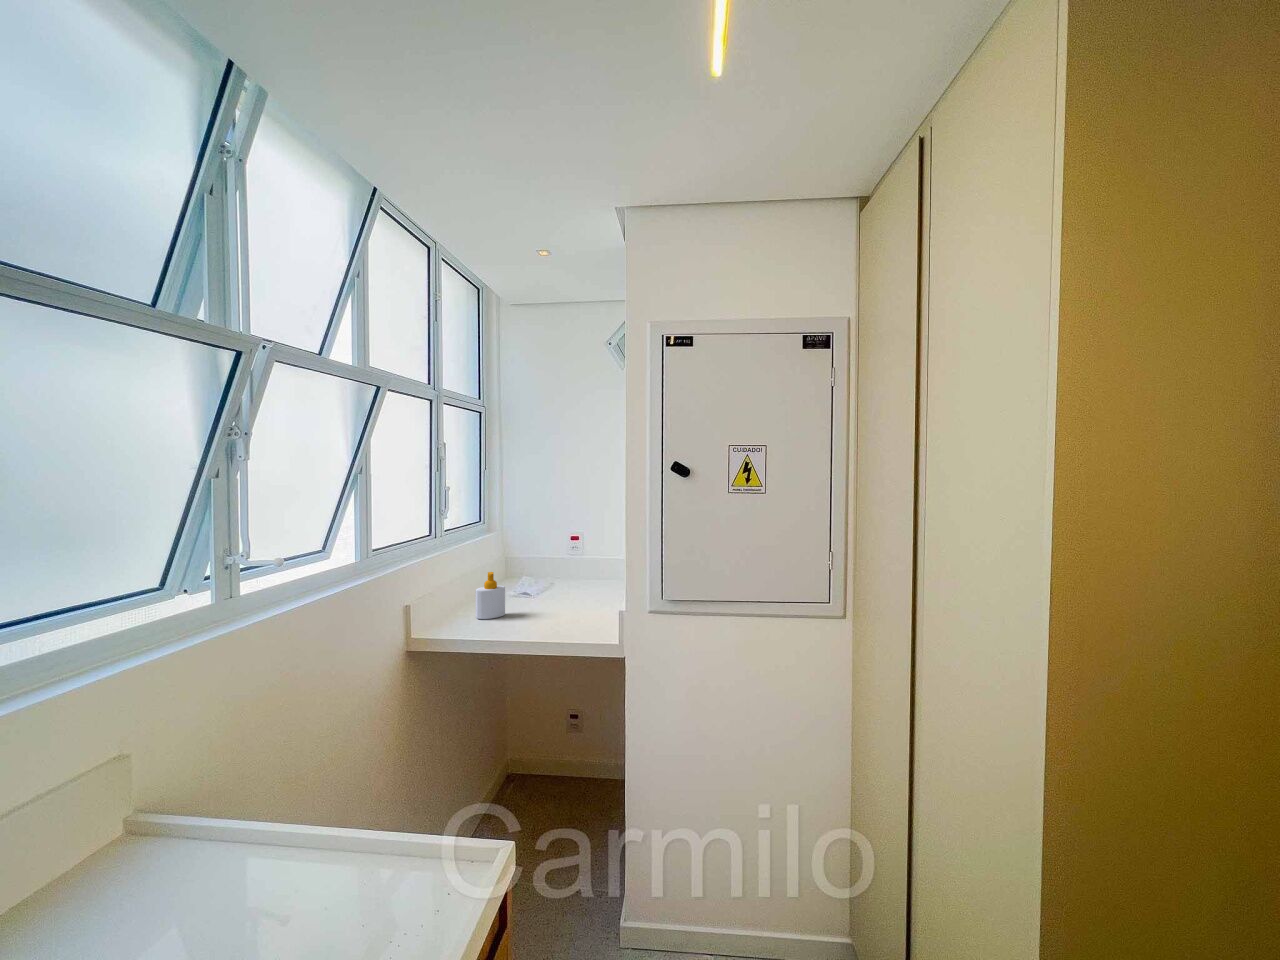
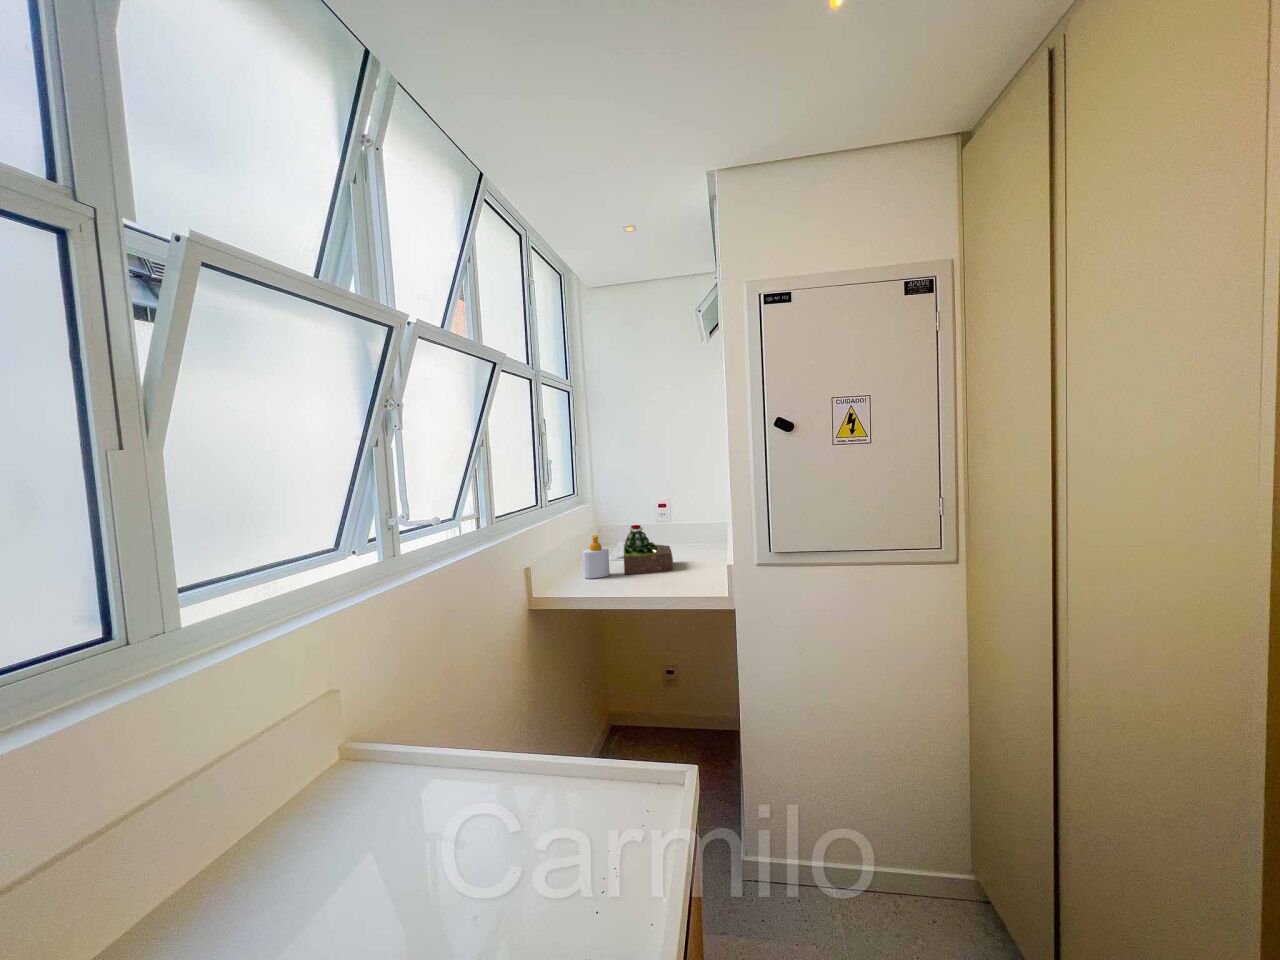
succulent plant: none [521,561,575,615] -> present [624,525,673,574]

